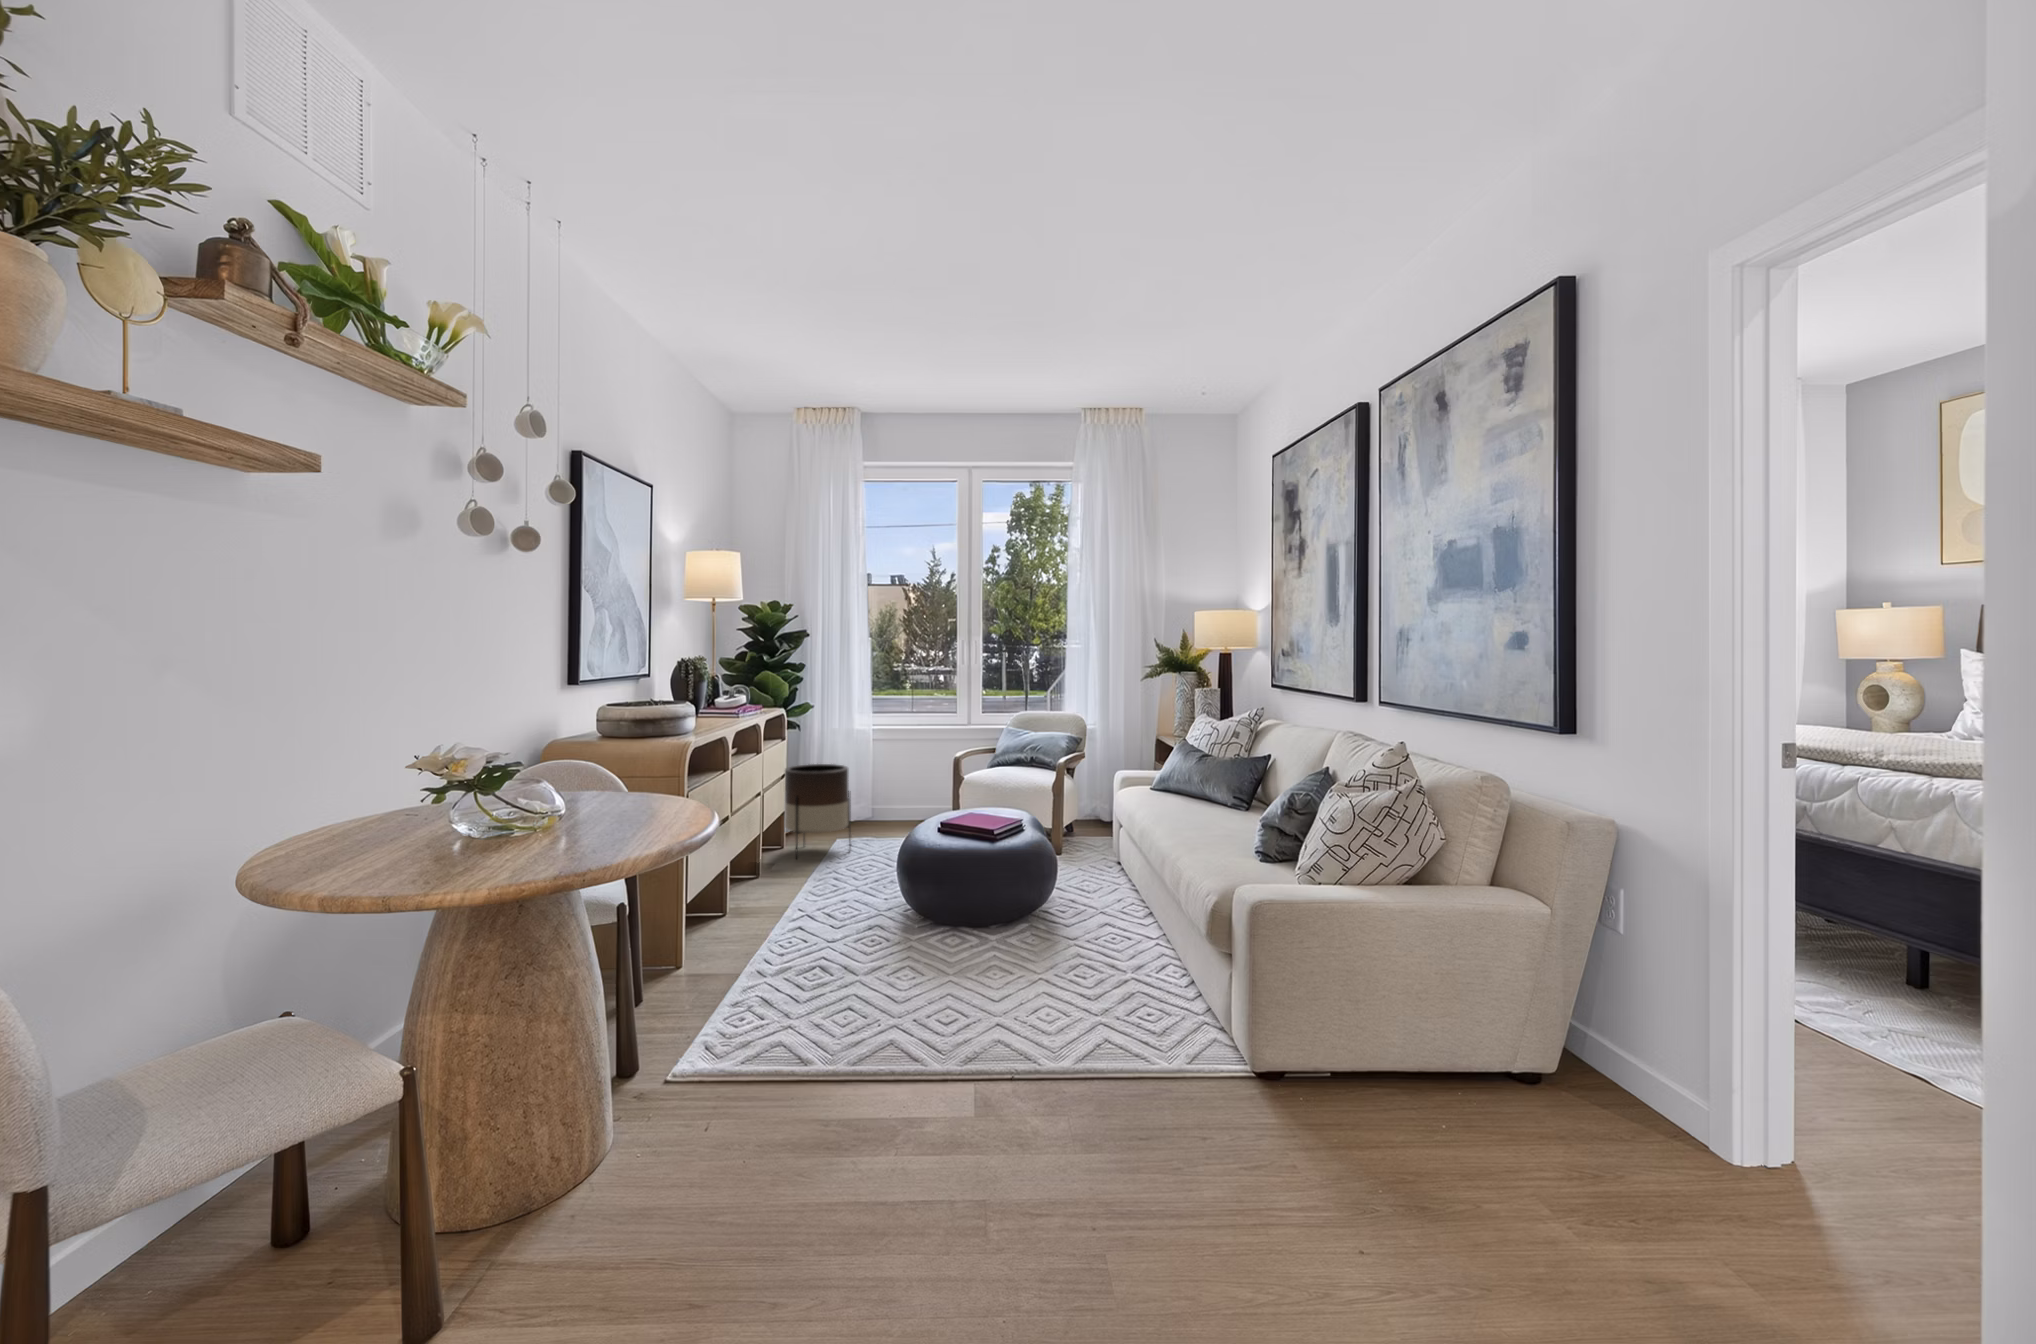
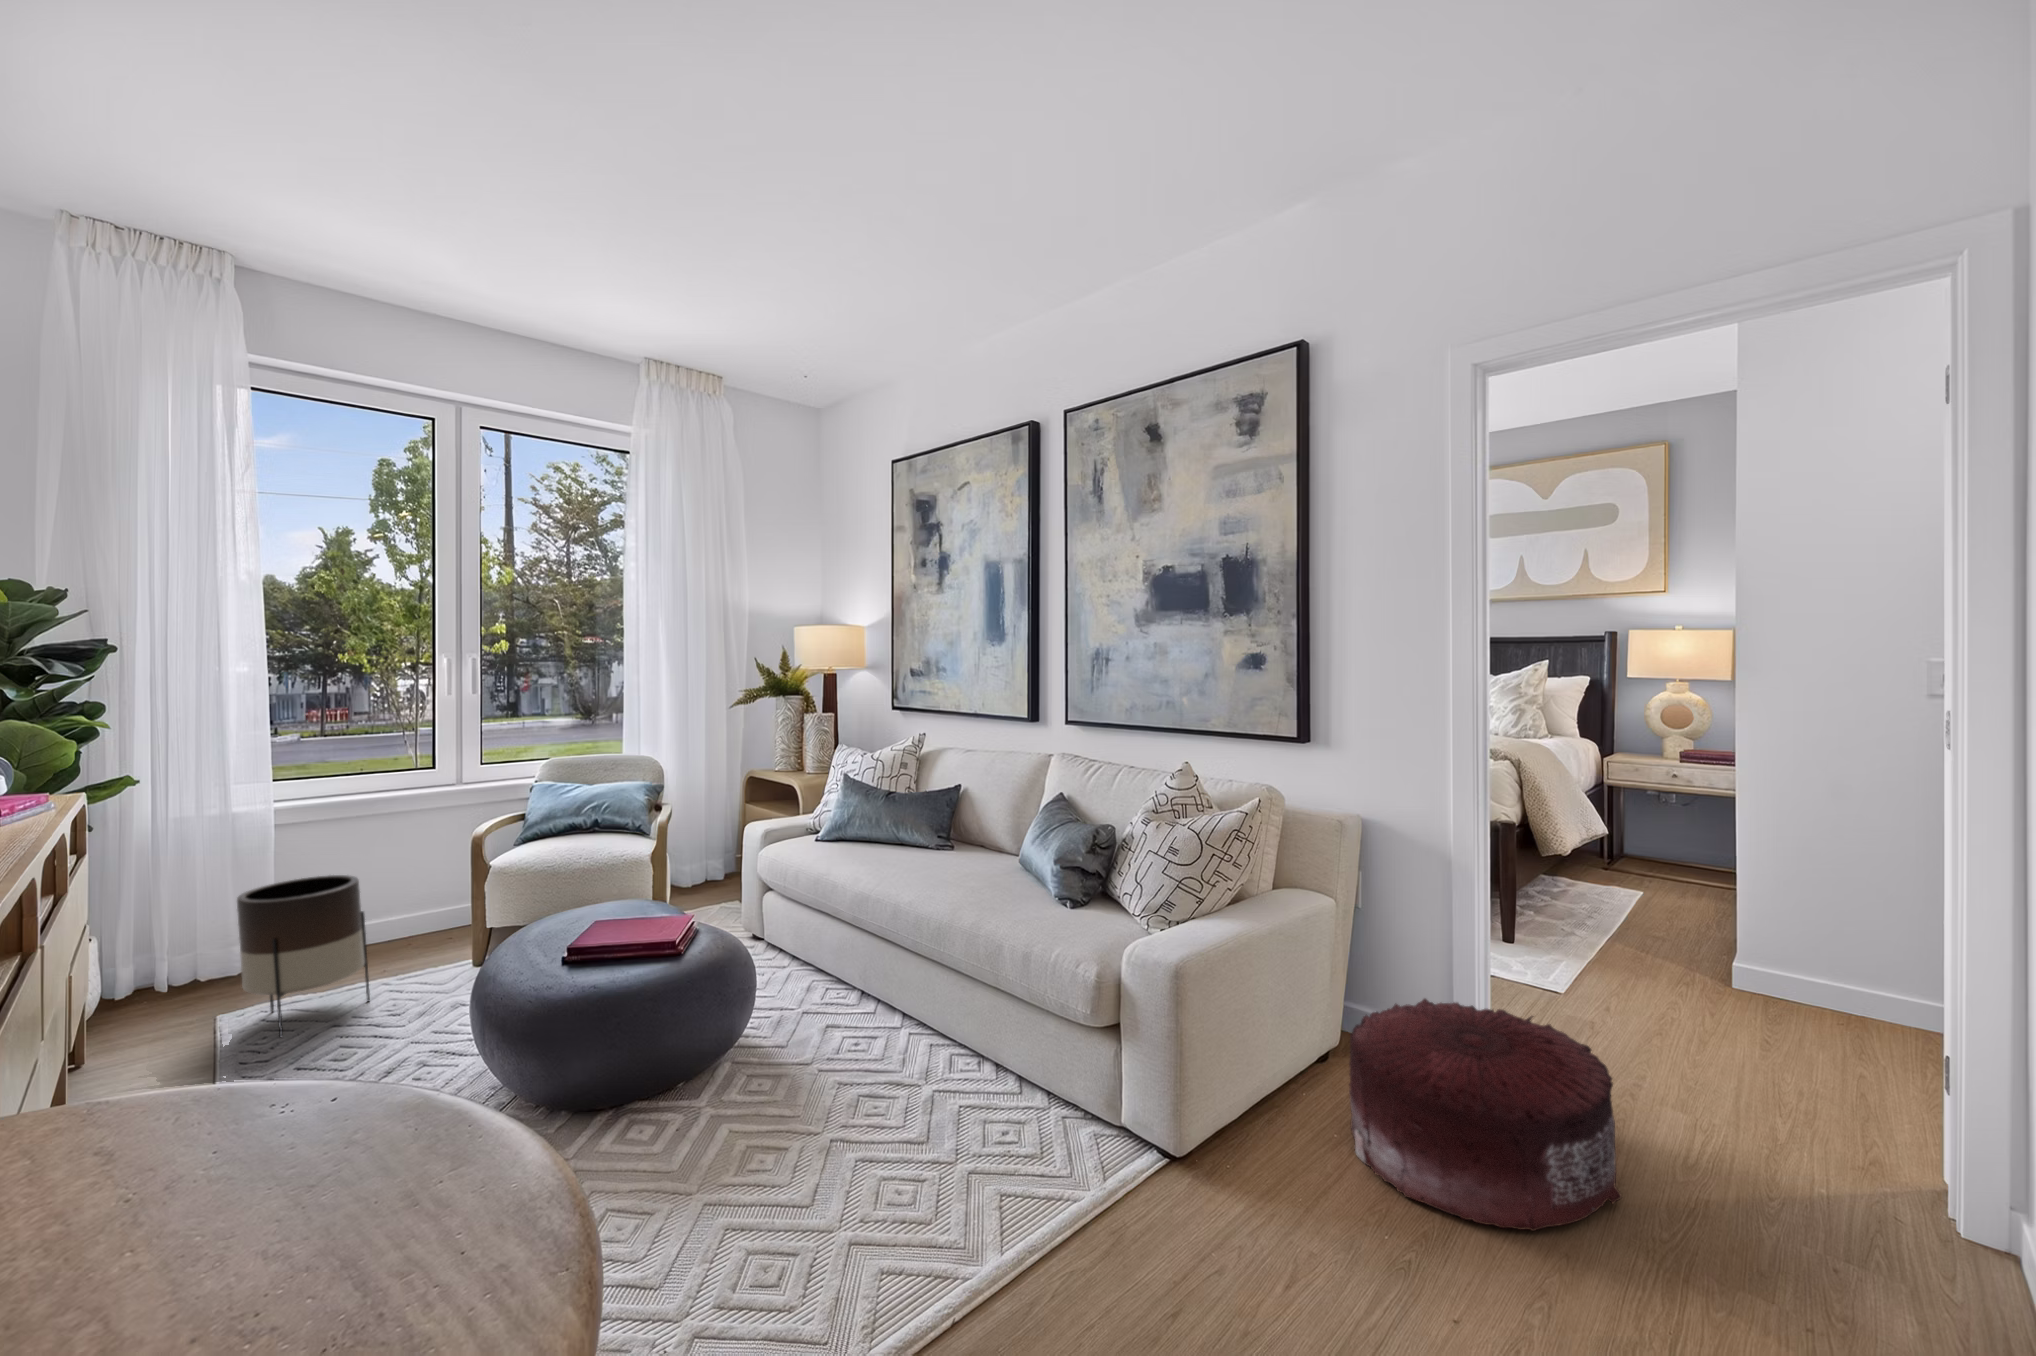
pouf: none [1411,1018,1736,1292] -> present [1349,999,1622,1231]

